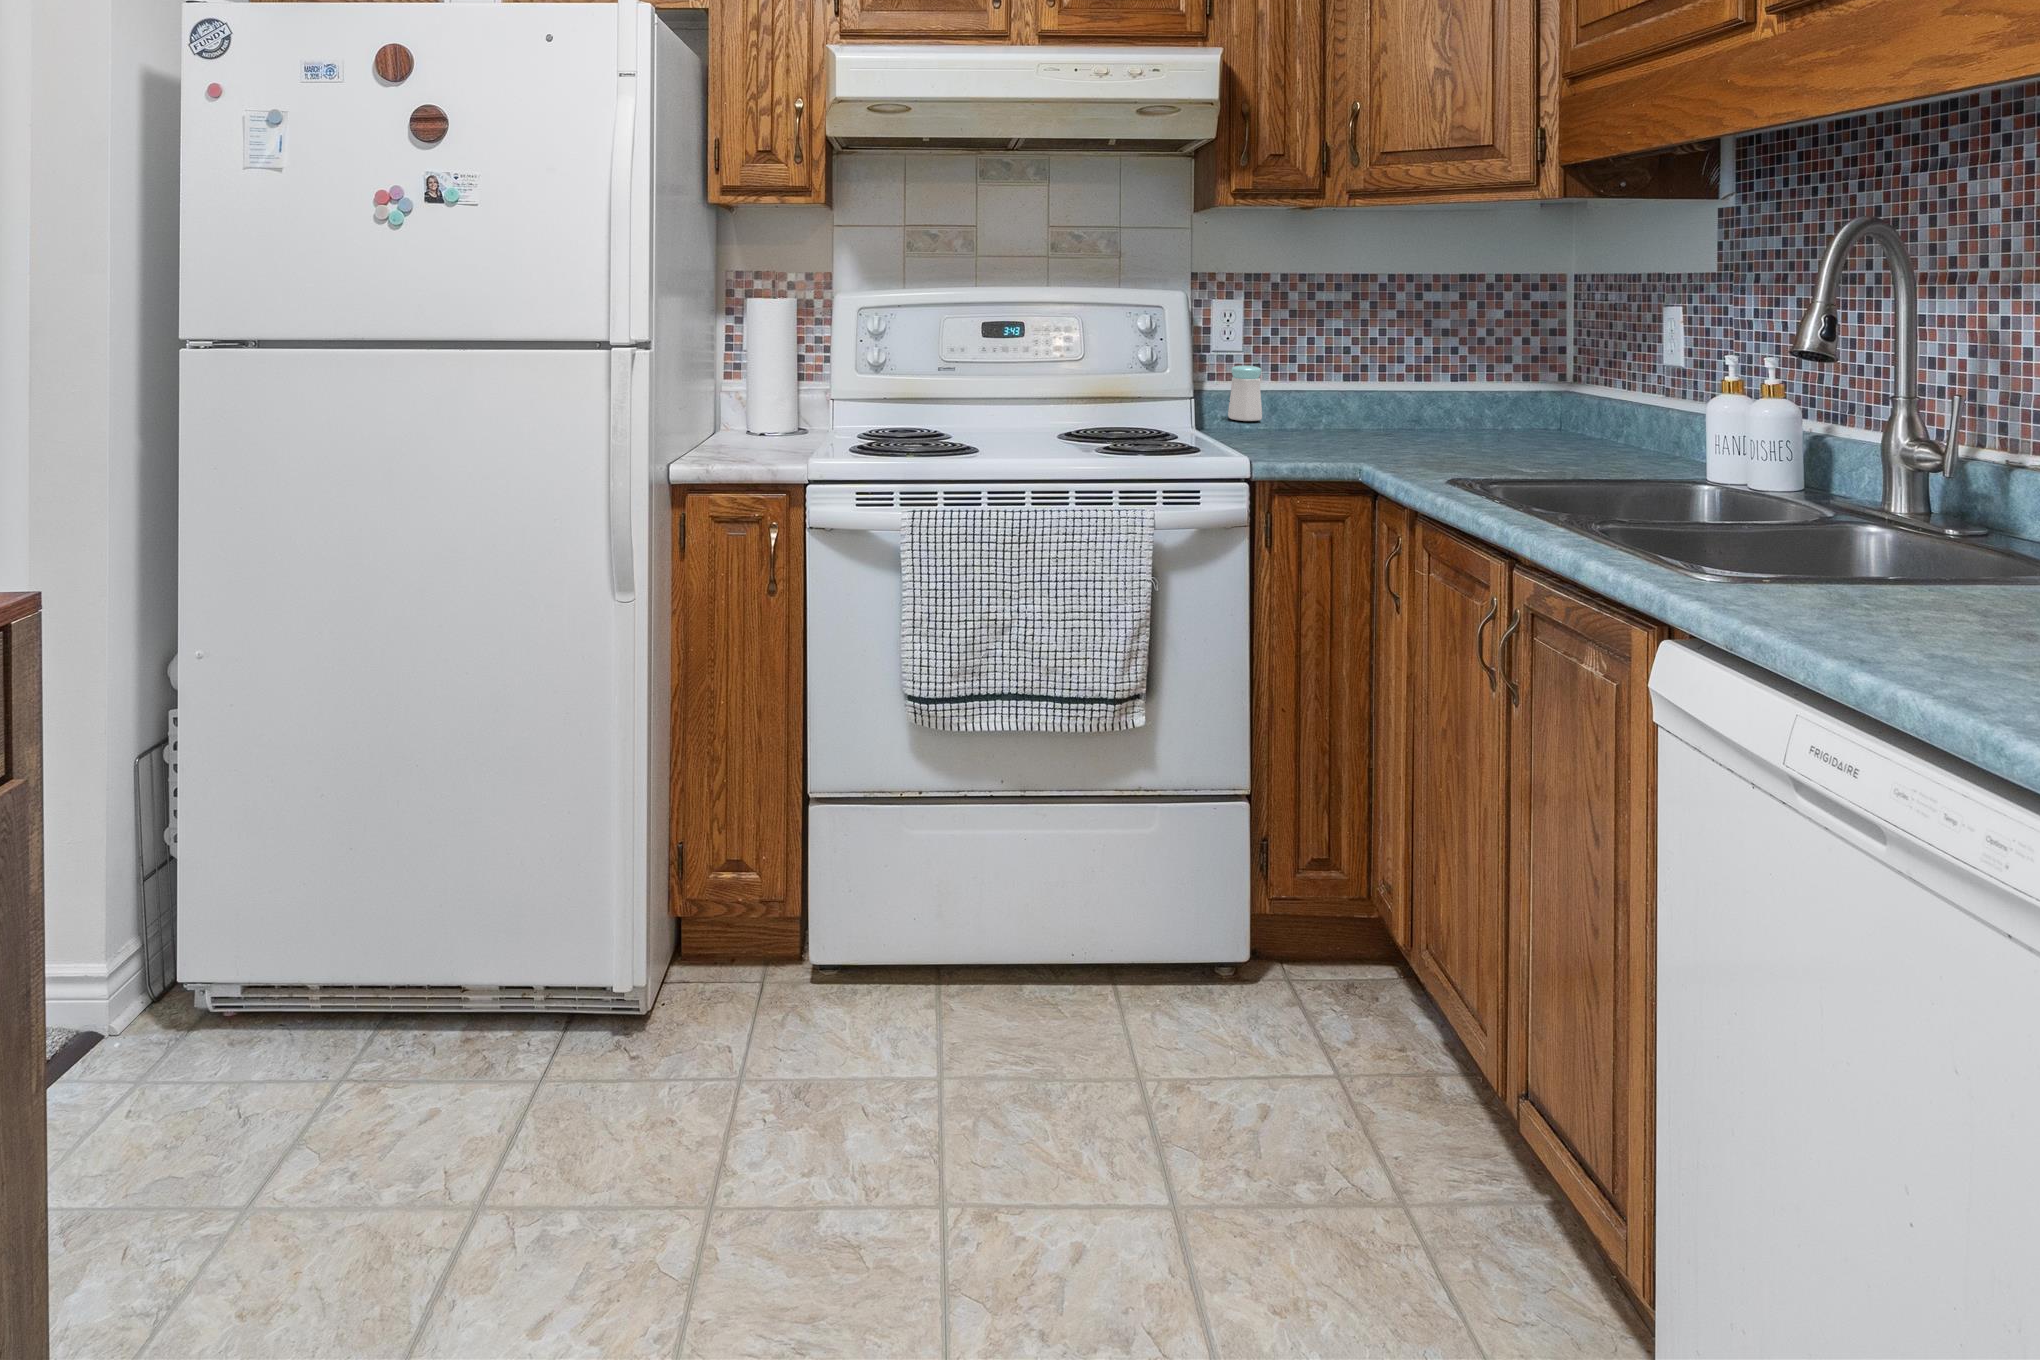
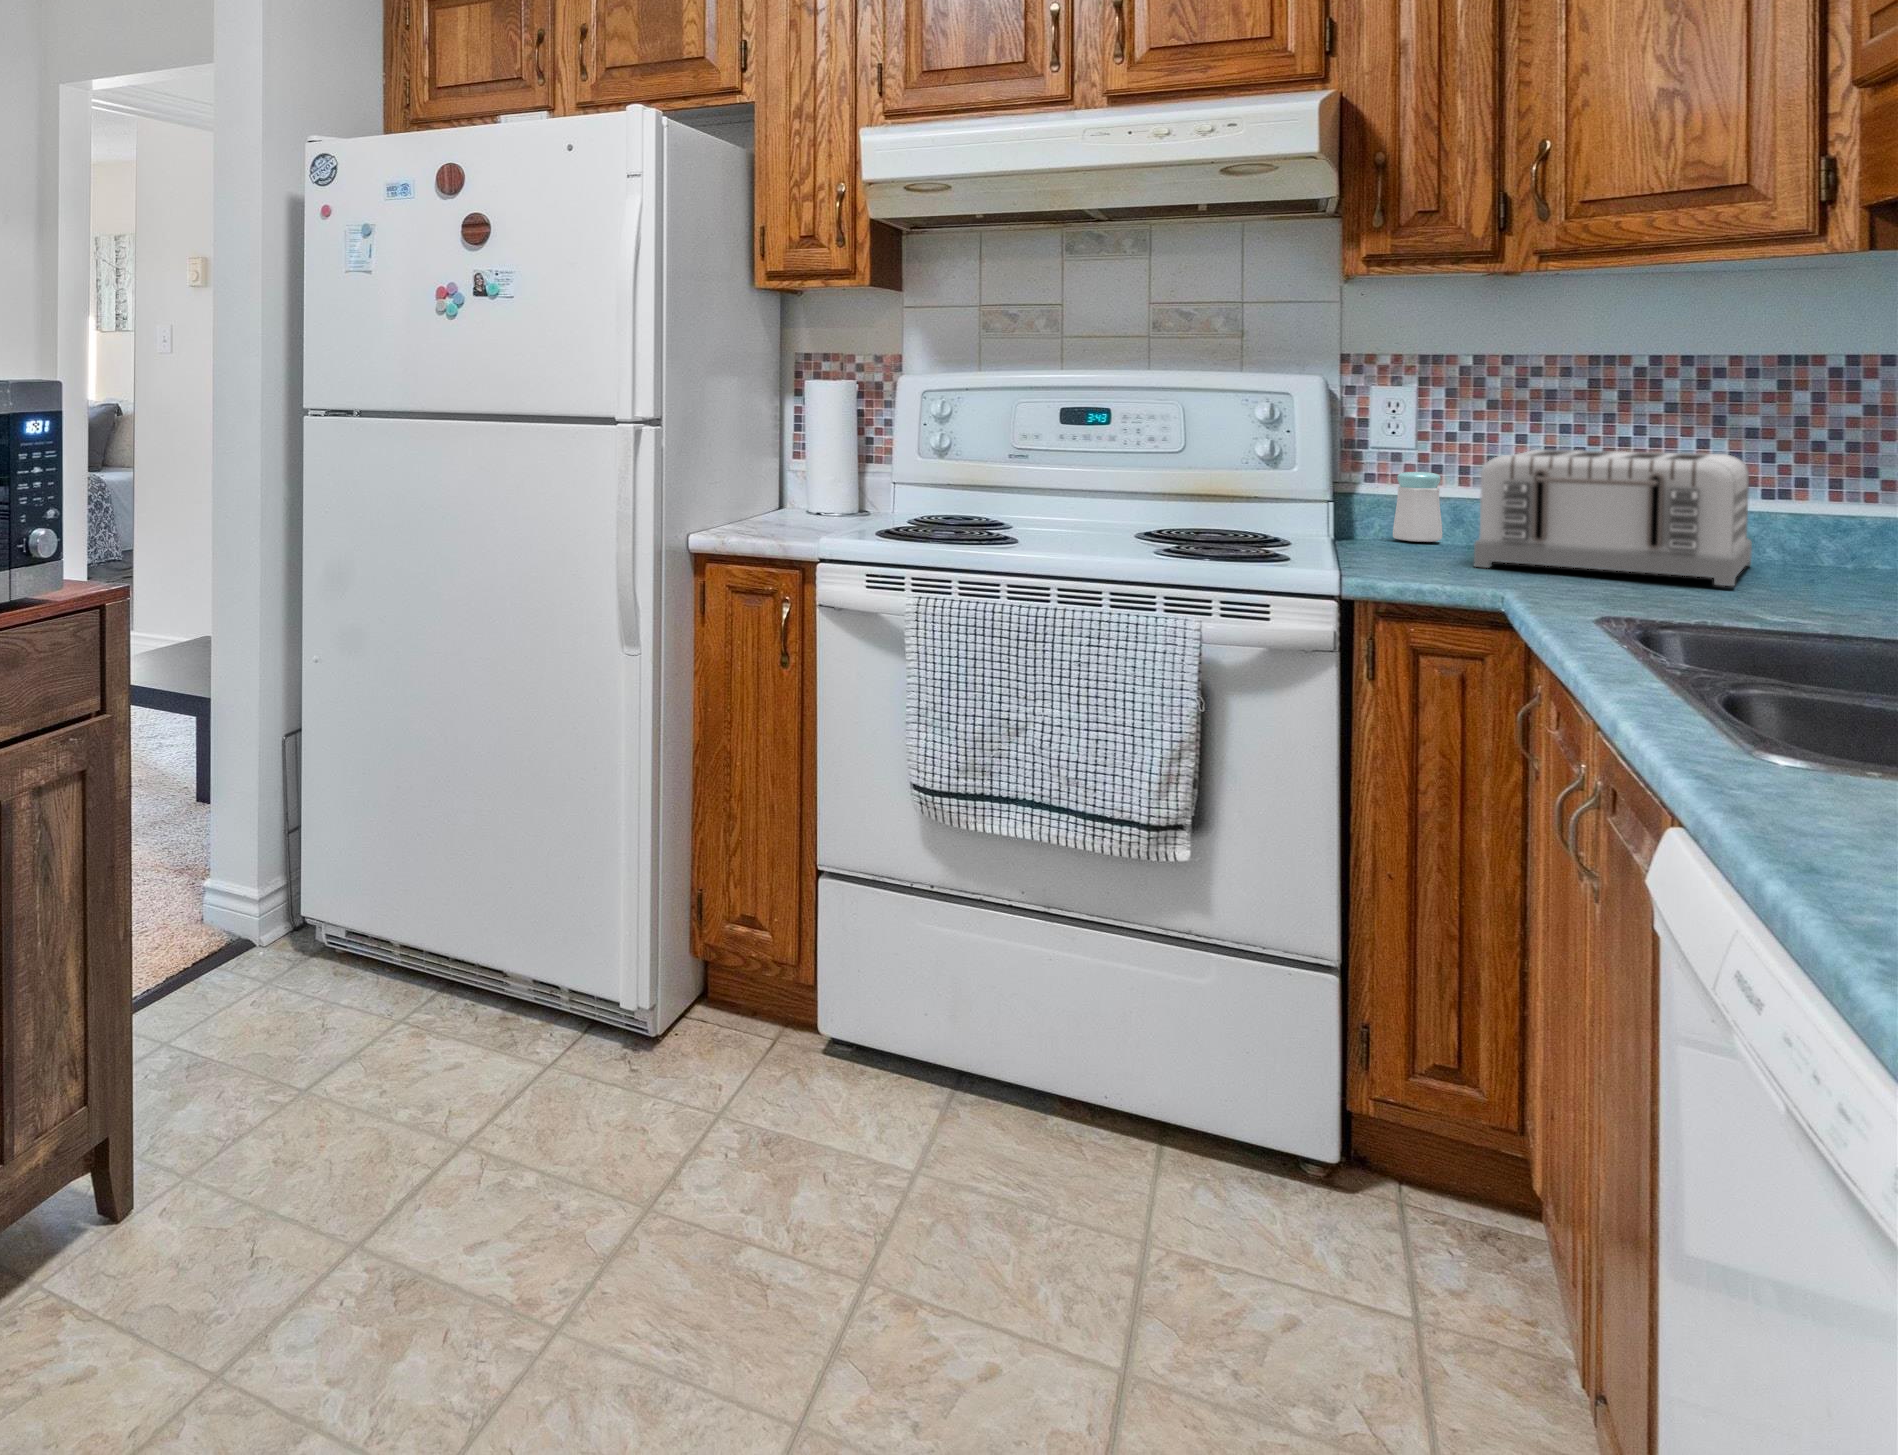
toaster: none [1309,348,1496,457] -> present [1474,449,1752,586]

